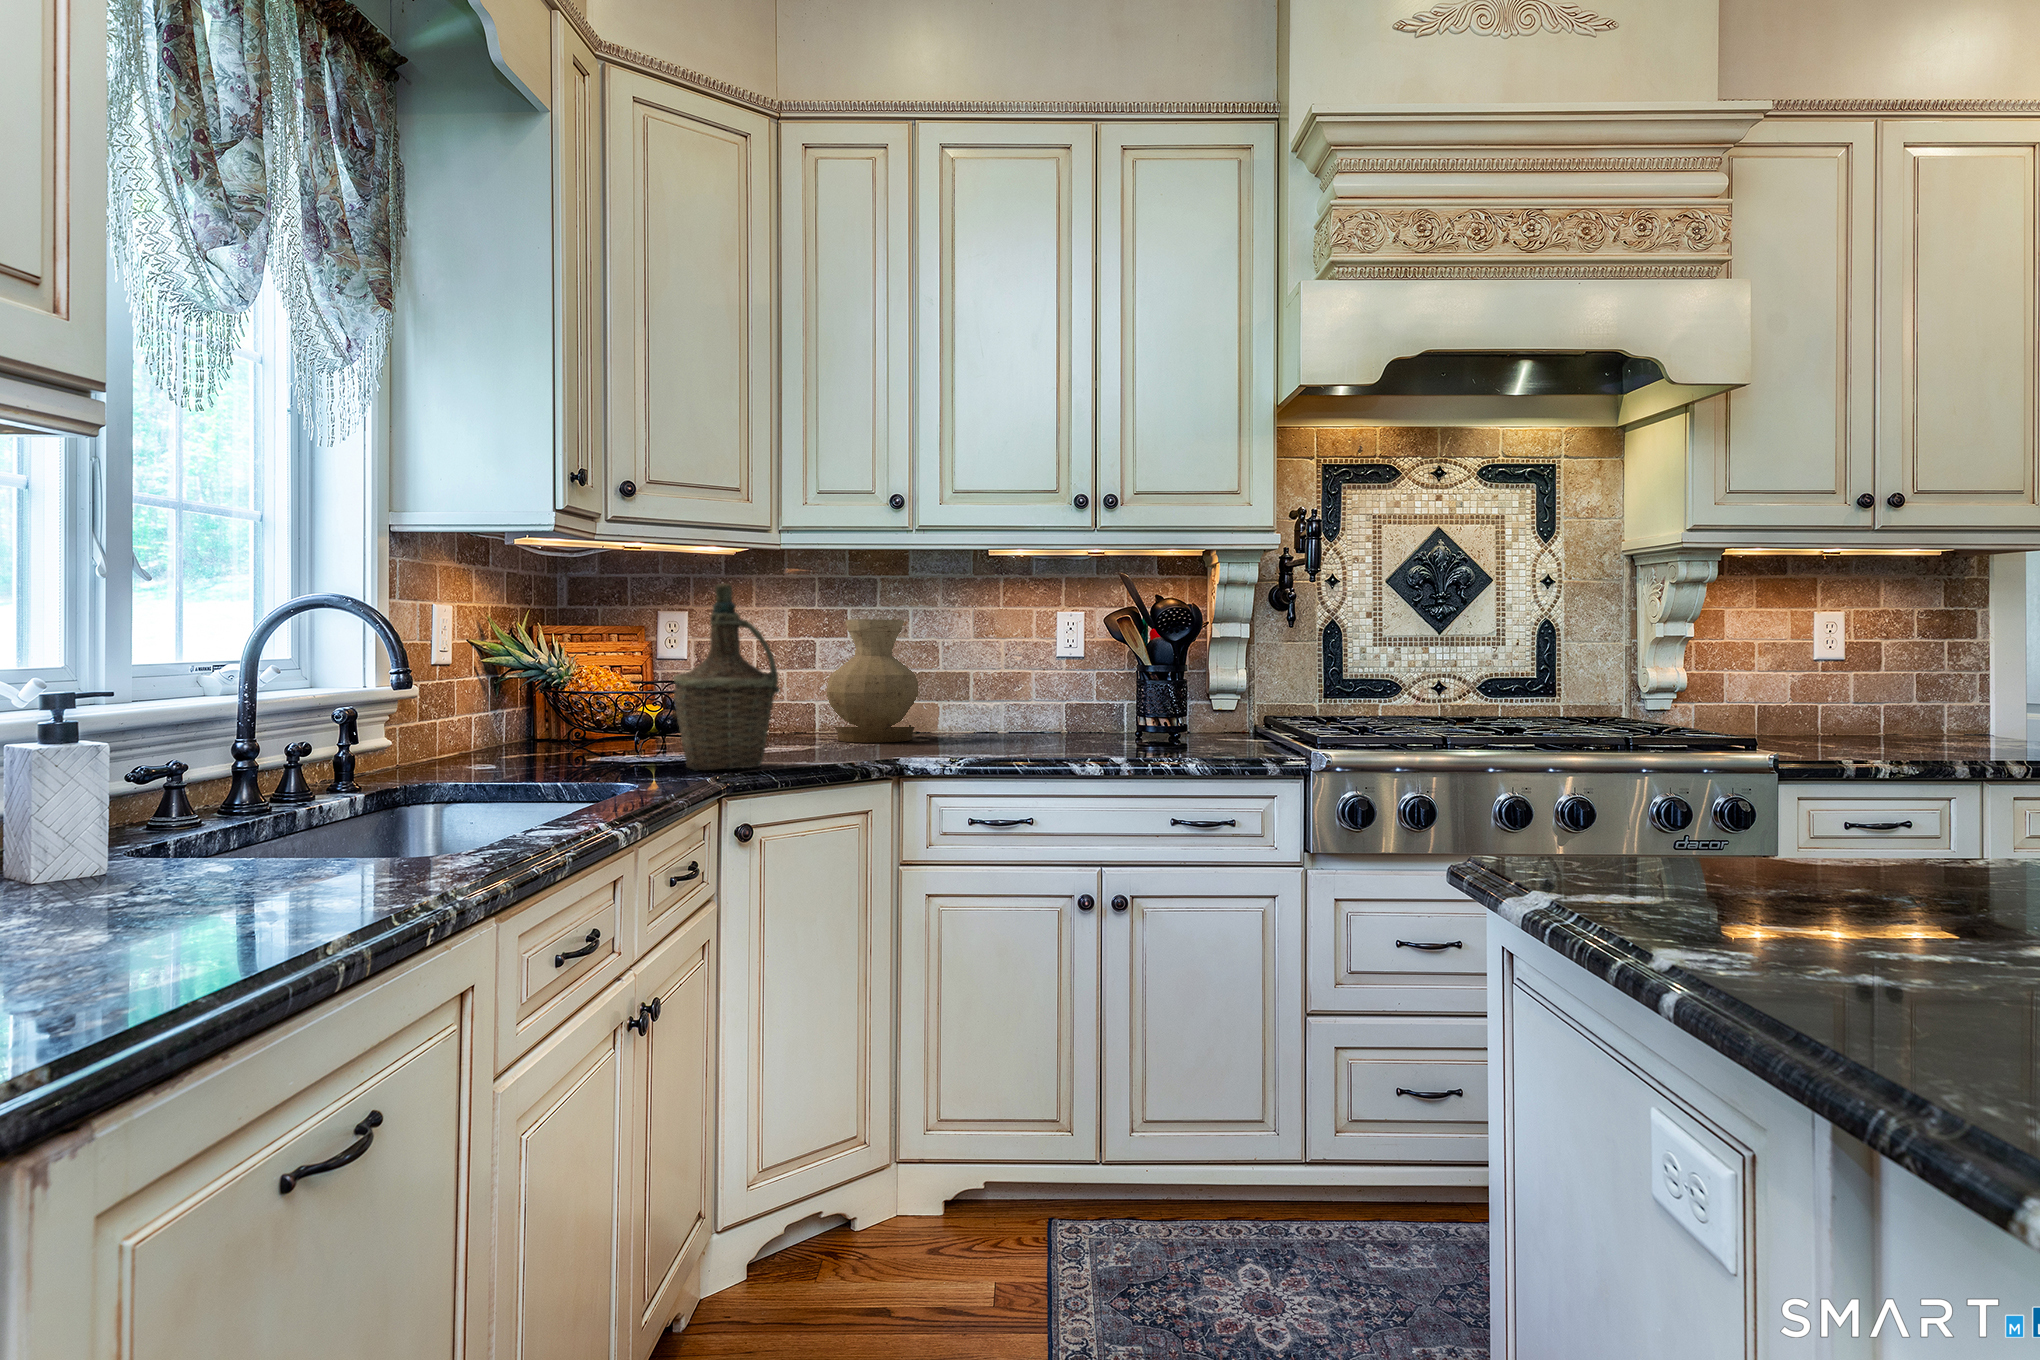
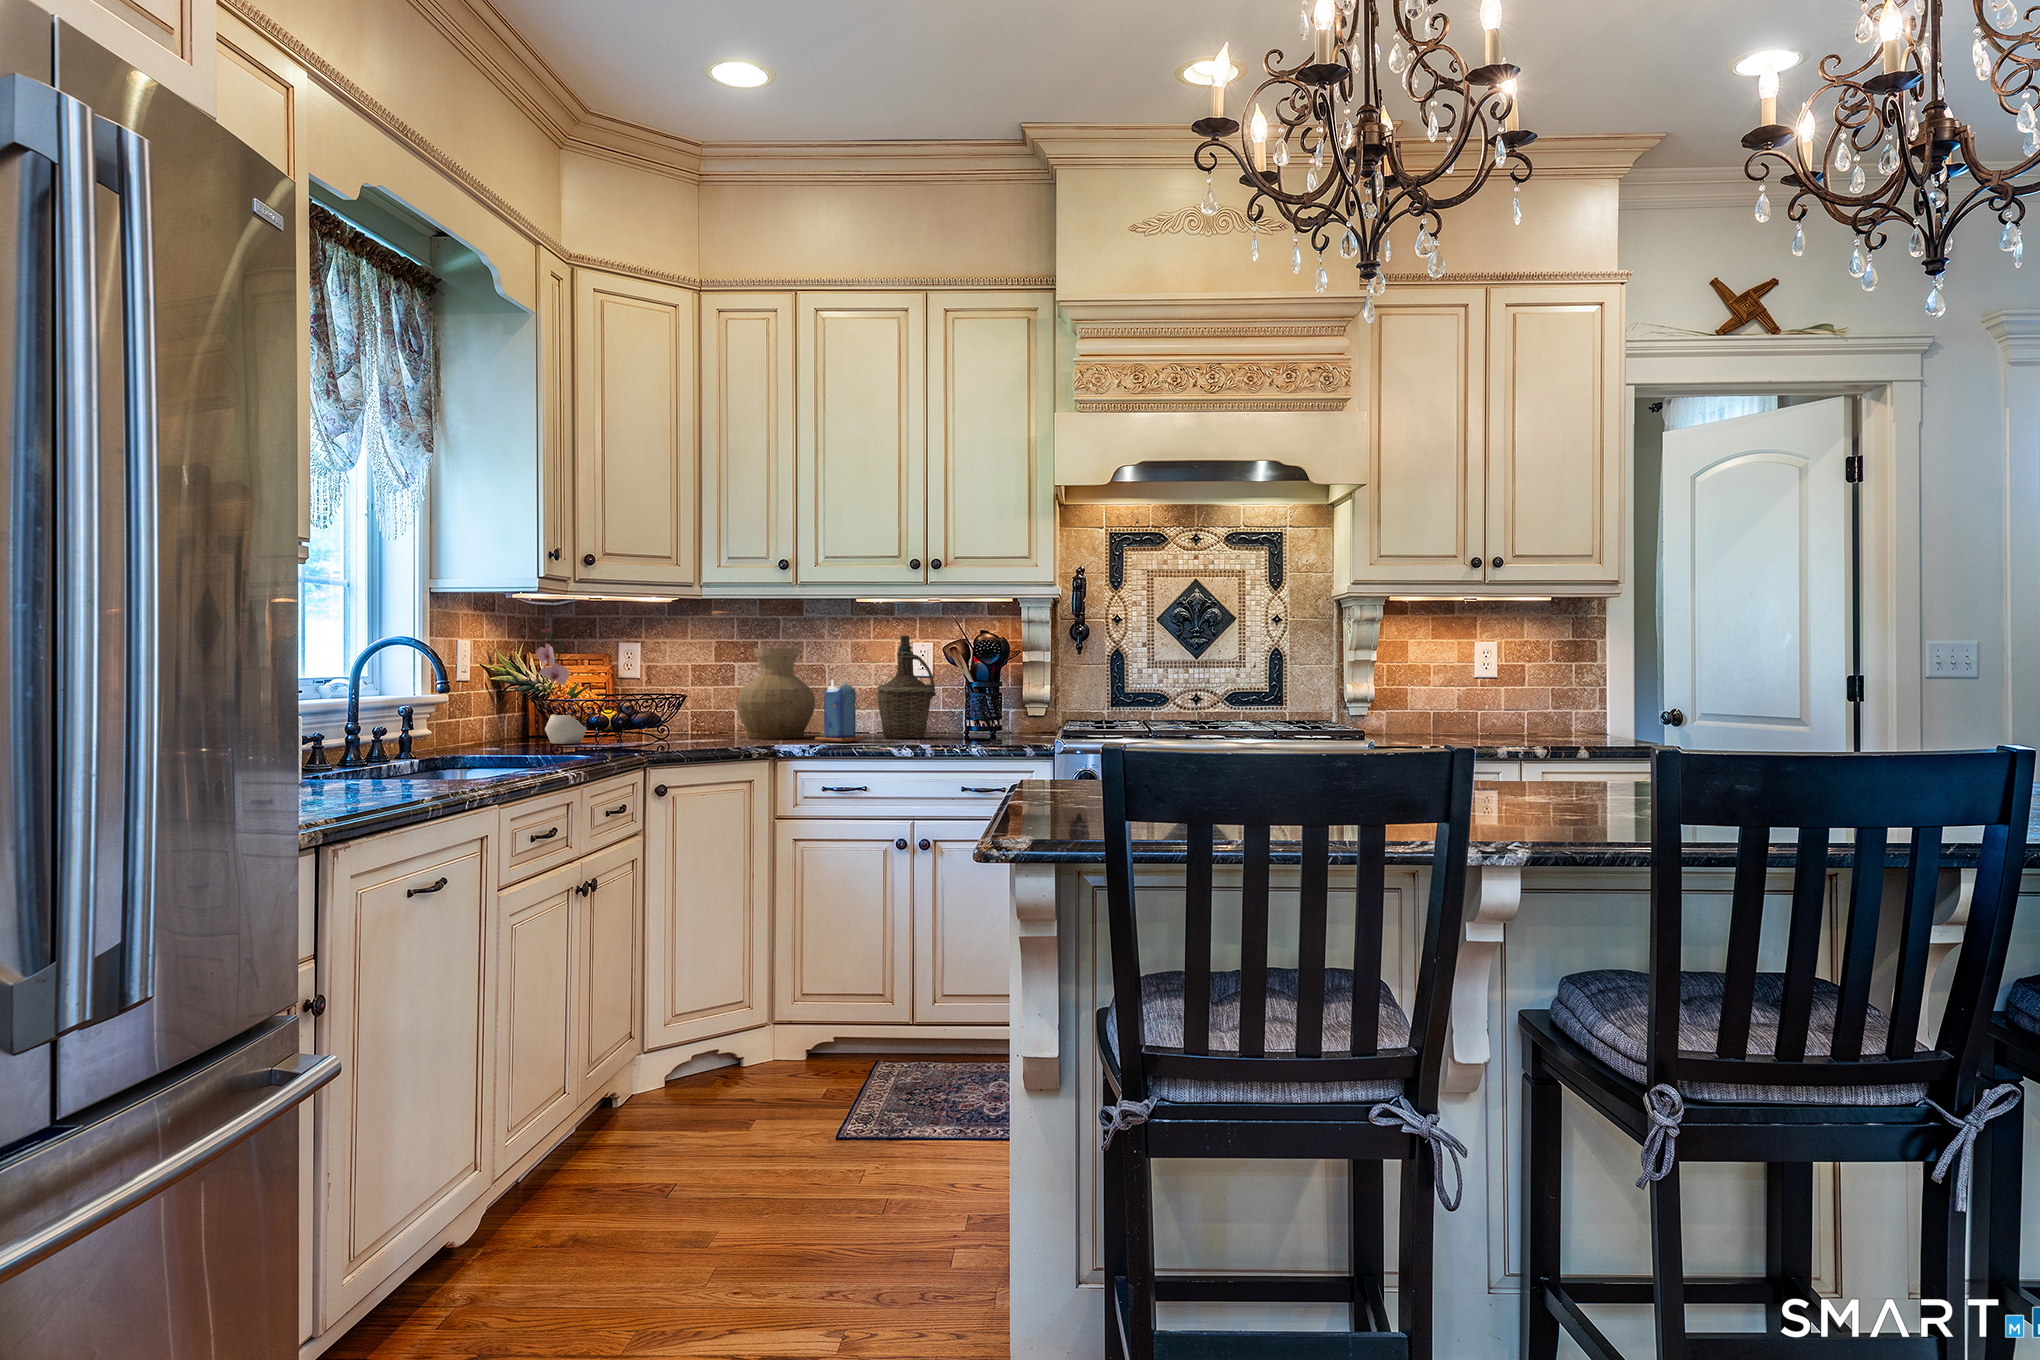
bottle: present [674,584,780,770] -> present [877,635,936,739]
flower arrangement: none [550,590,631,754] -> present [536,629,592,744]
candle: none [938,662,1004,749] -> present [815,680,864,742]

